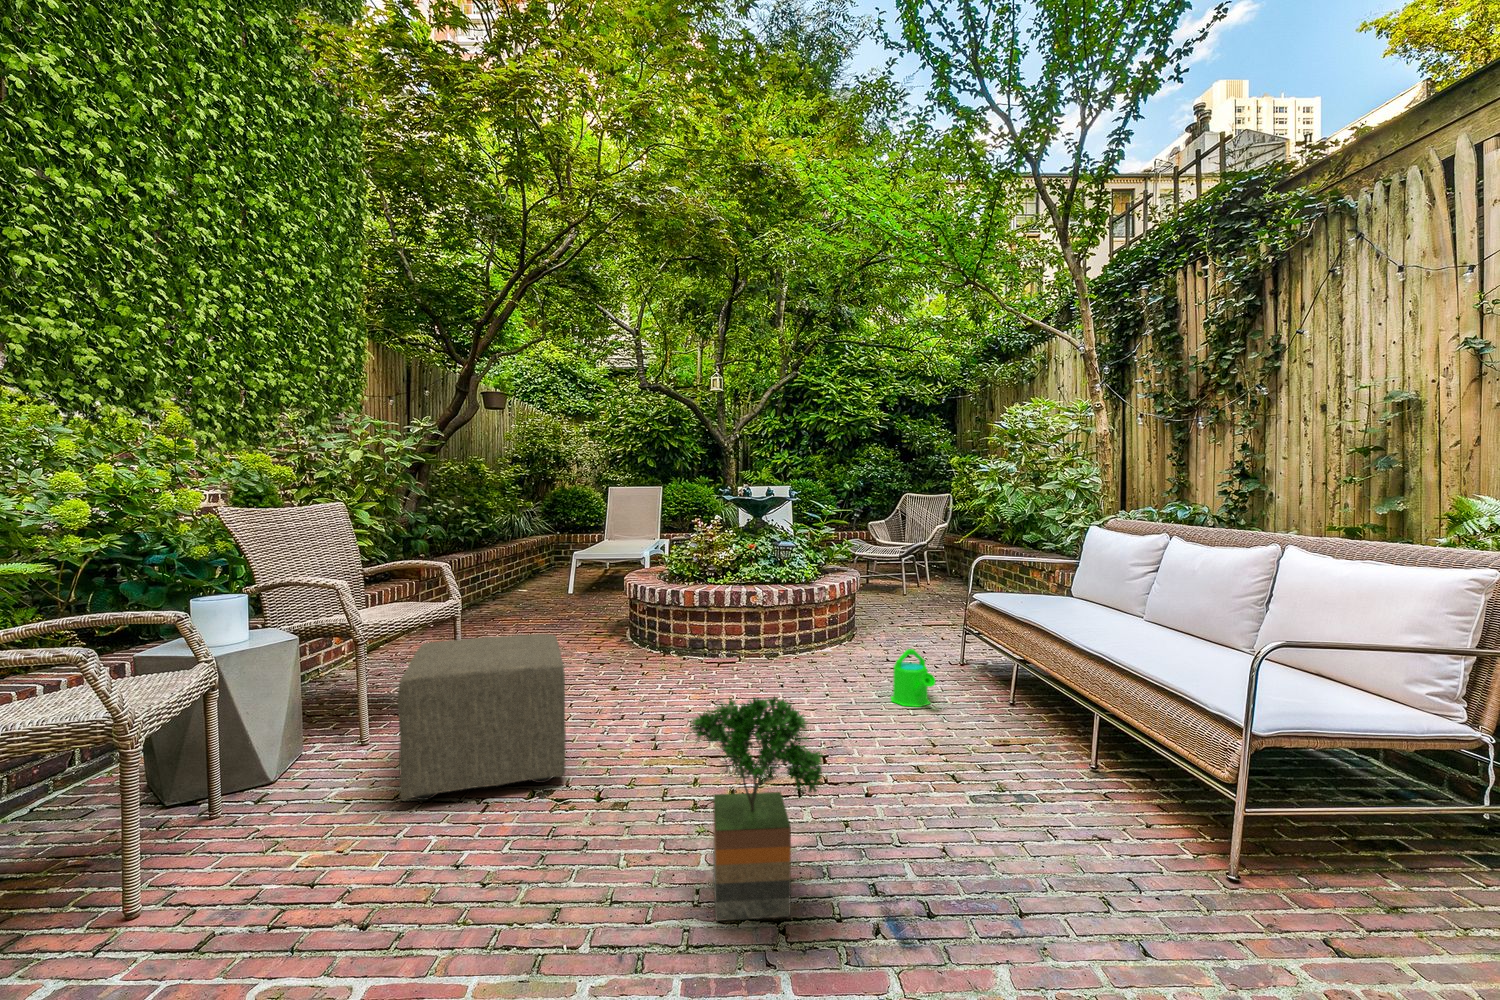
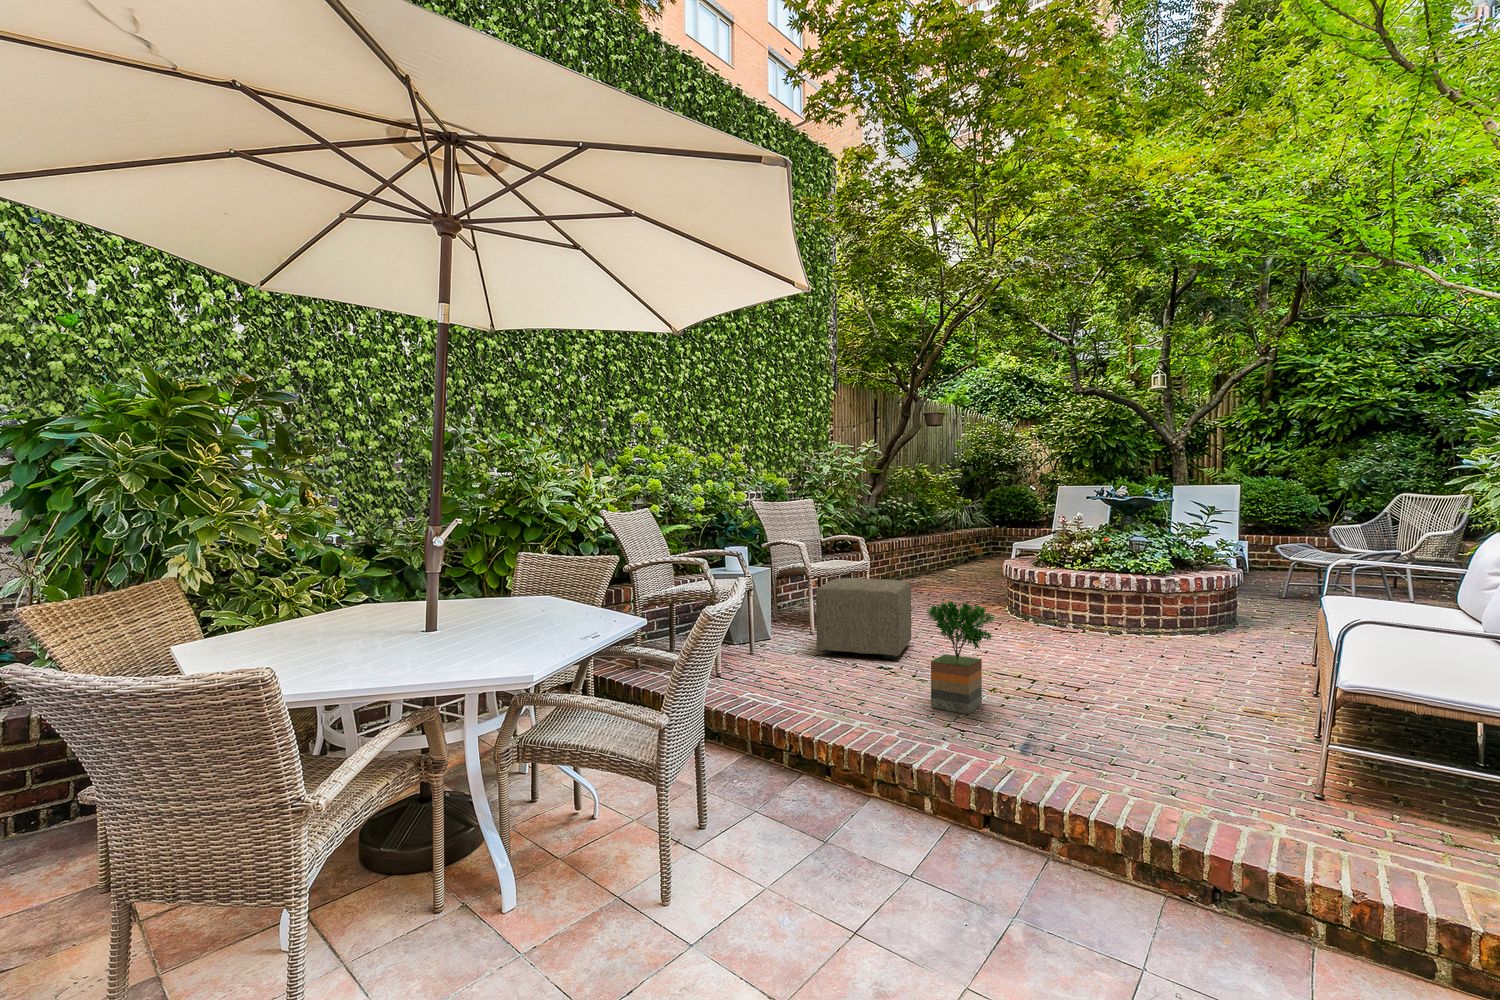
watering can: present [891,649,935,707] -> none [1181,625,1223,674]

